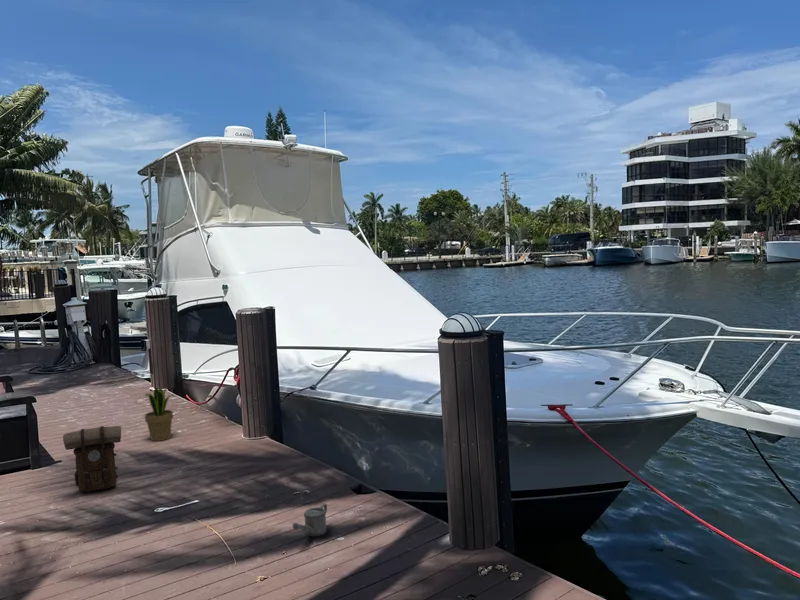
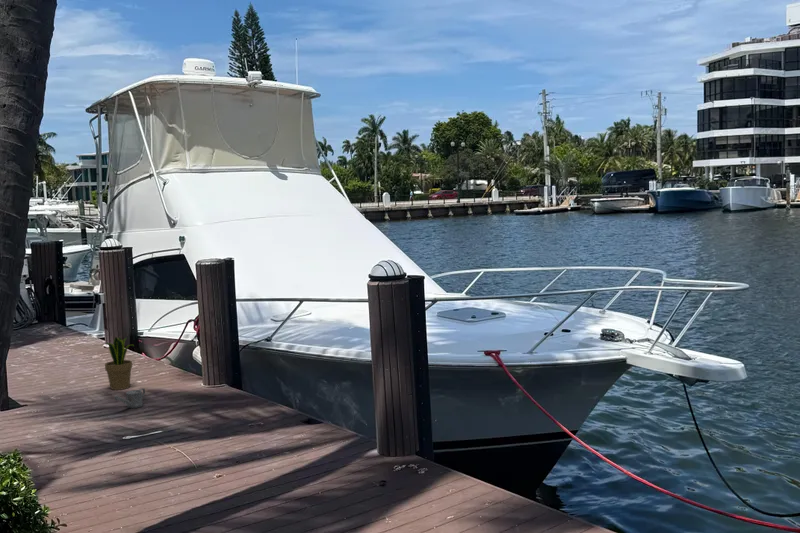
backpack: present [63,426,121,492] -> none [38,366,89,426]
watering can: present [293,504,327,536] -> present [115,389,145,408]

